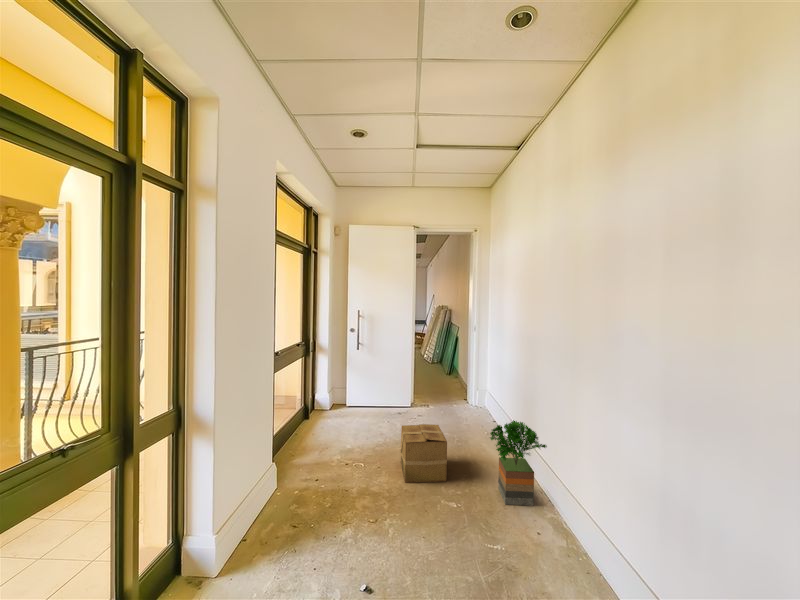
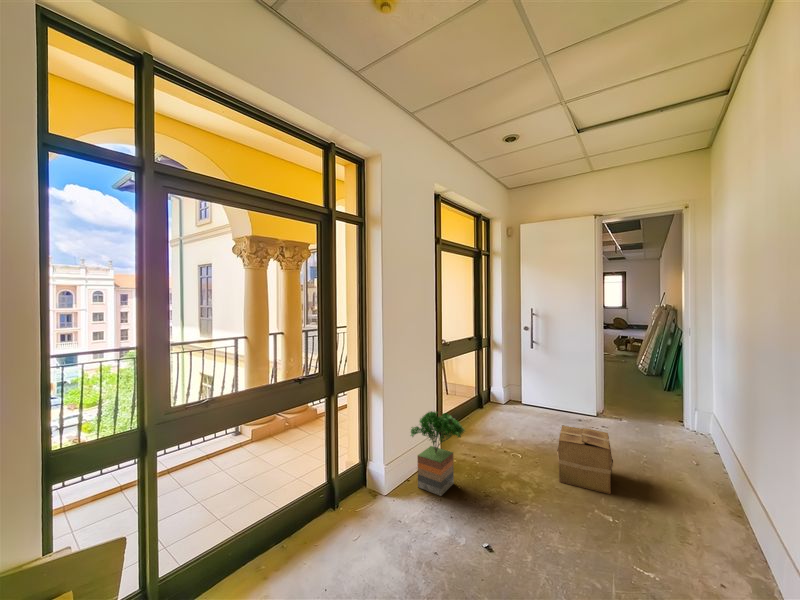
potted tree: present [490,420,547,506] -> present [411,411,465,496]

